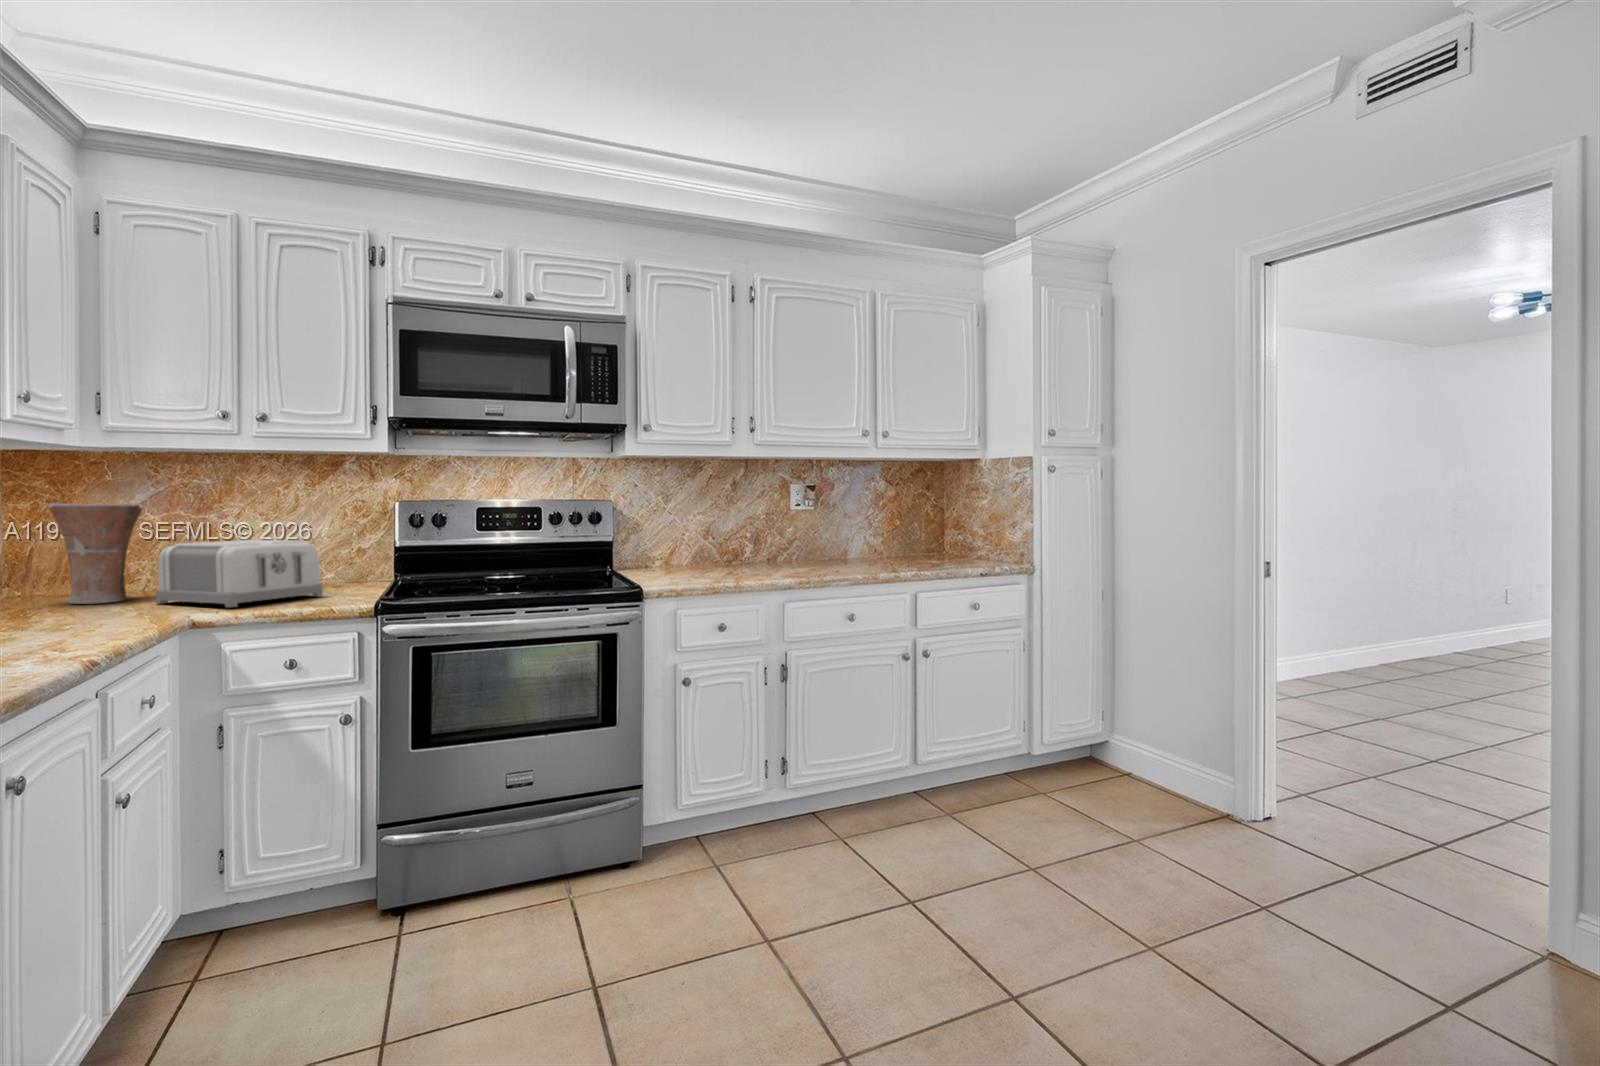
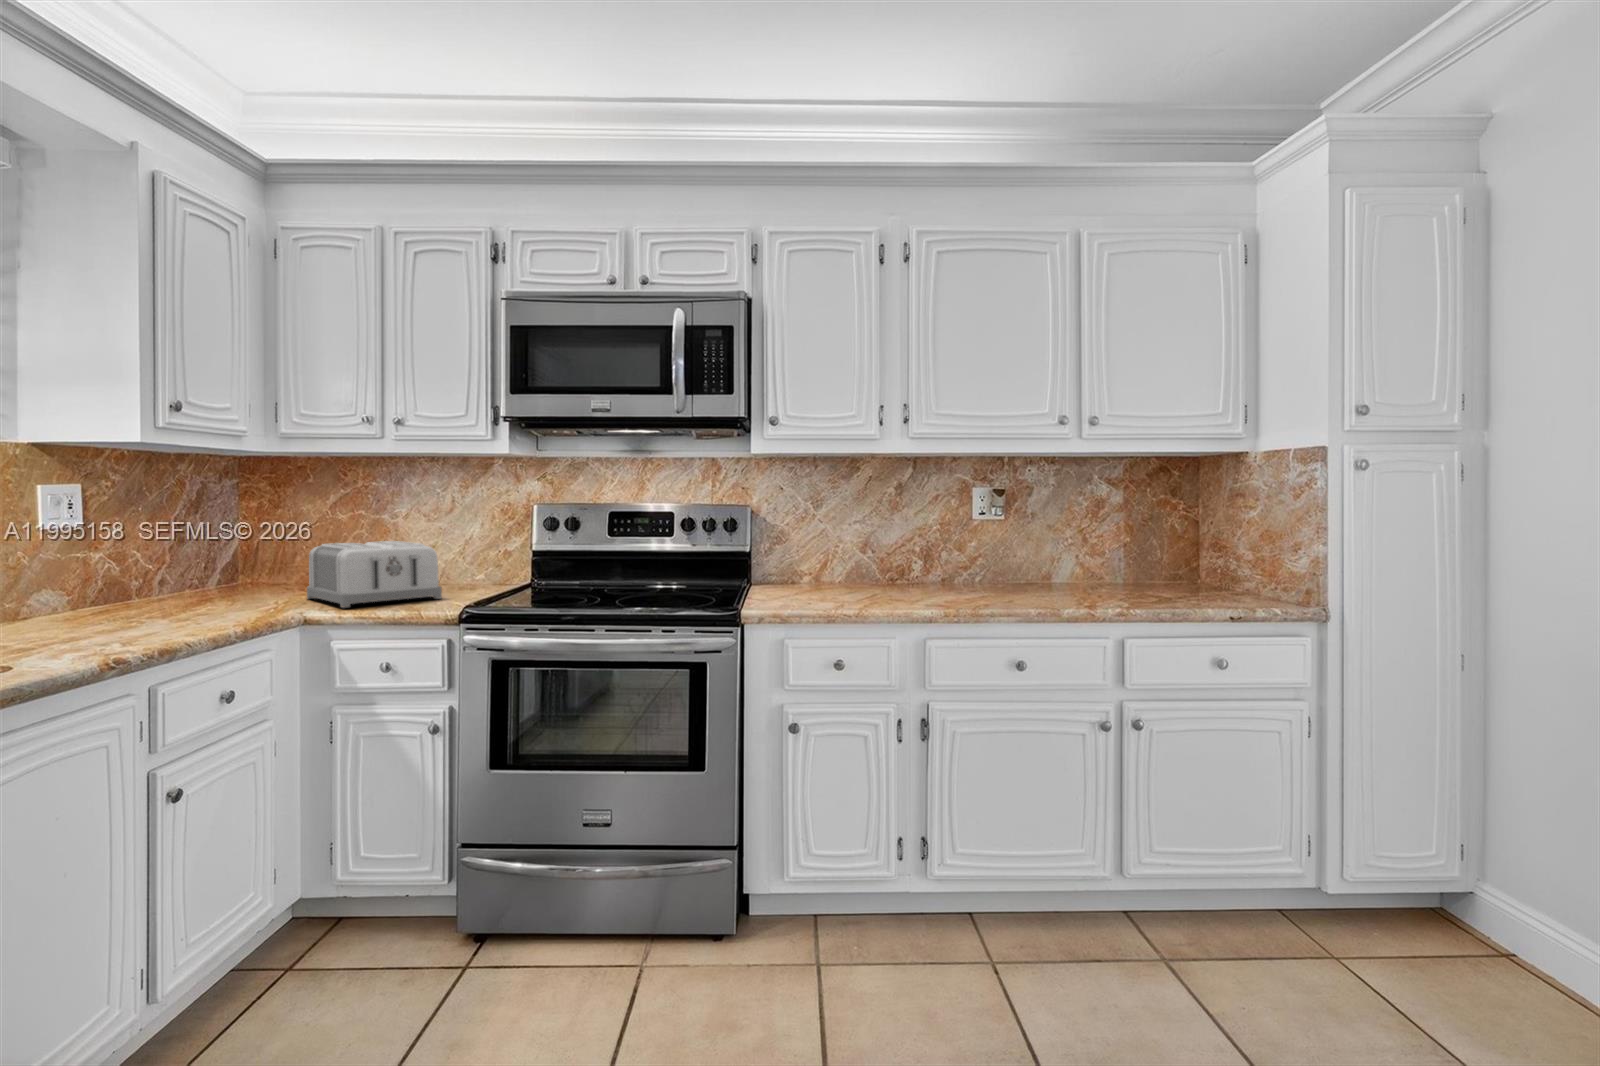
vase: present [48,503,143,604] -> none [237,505,313,595]

